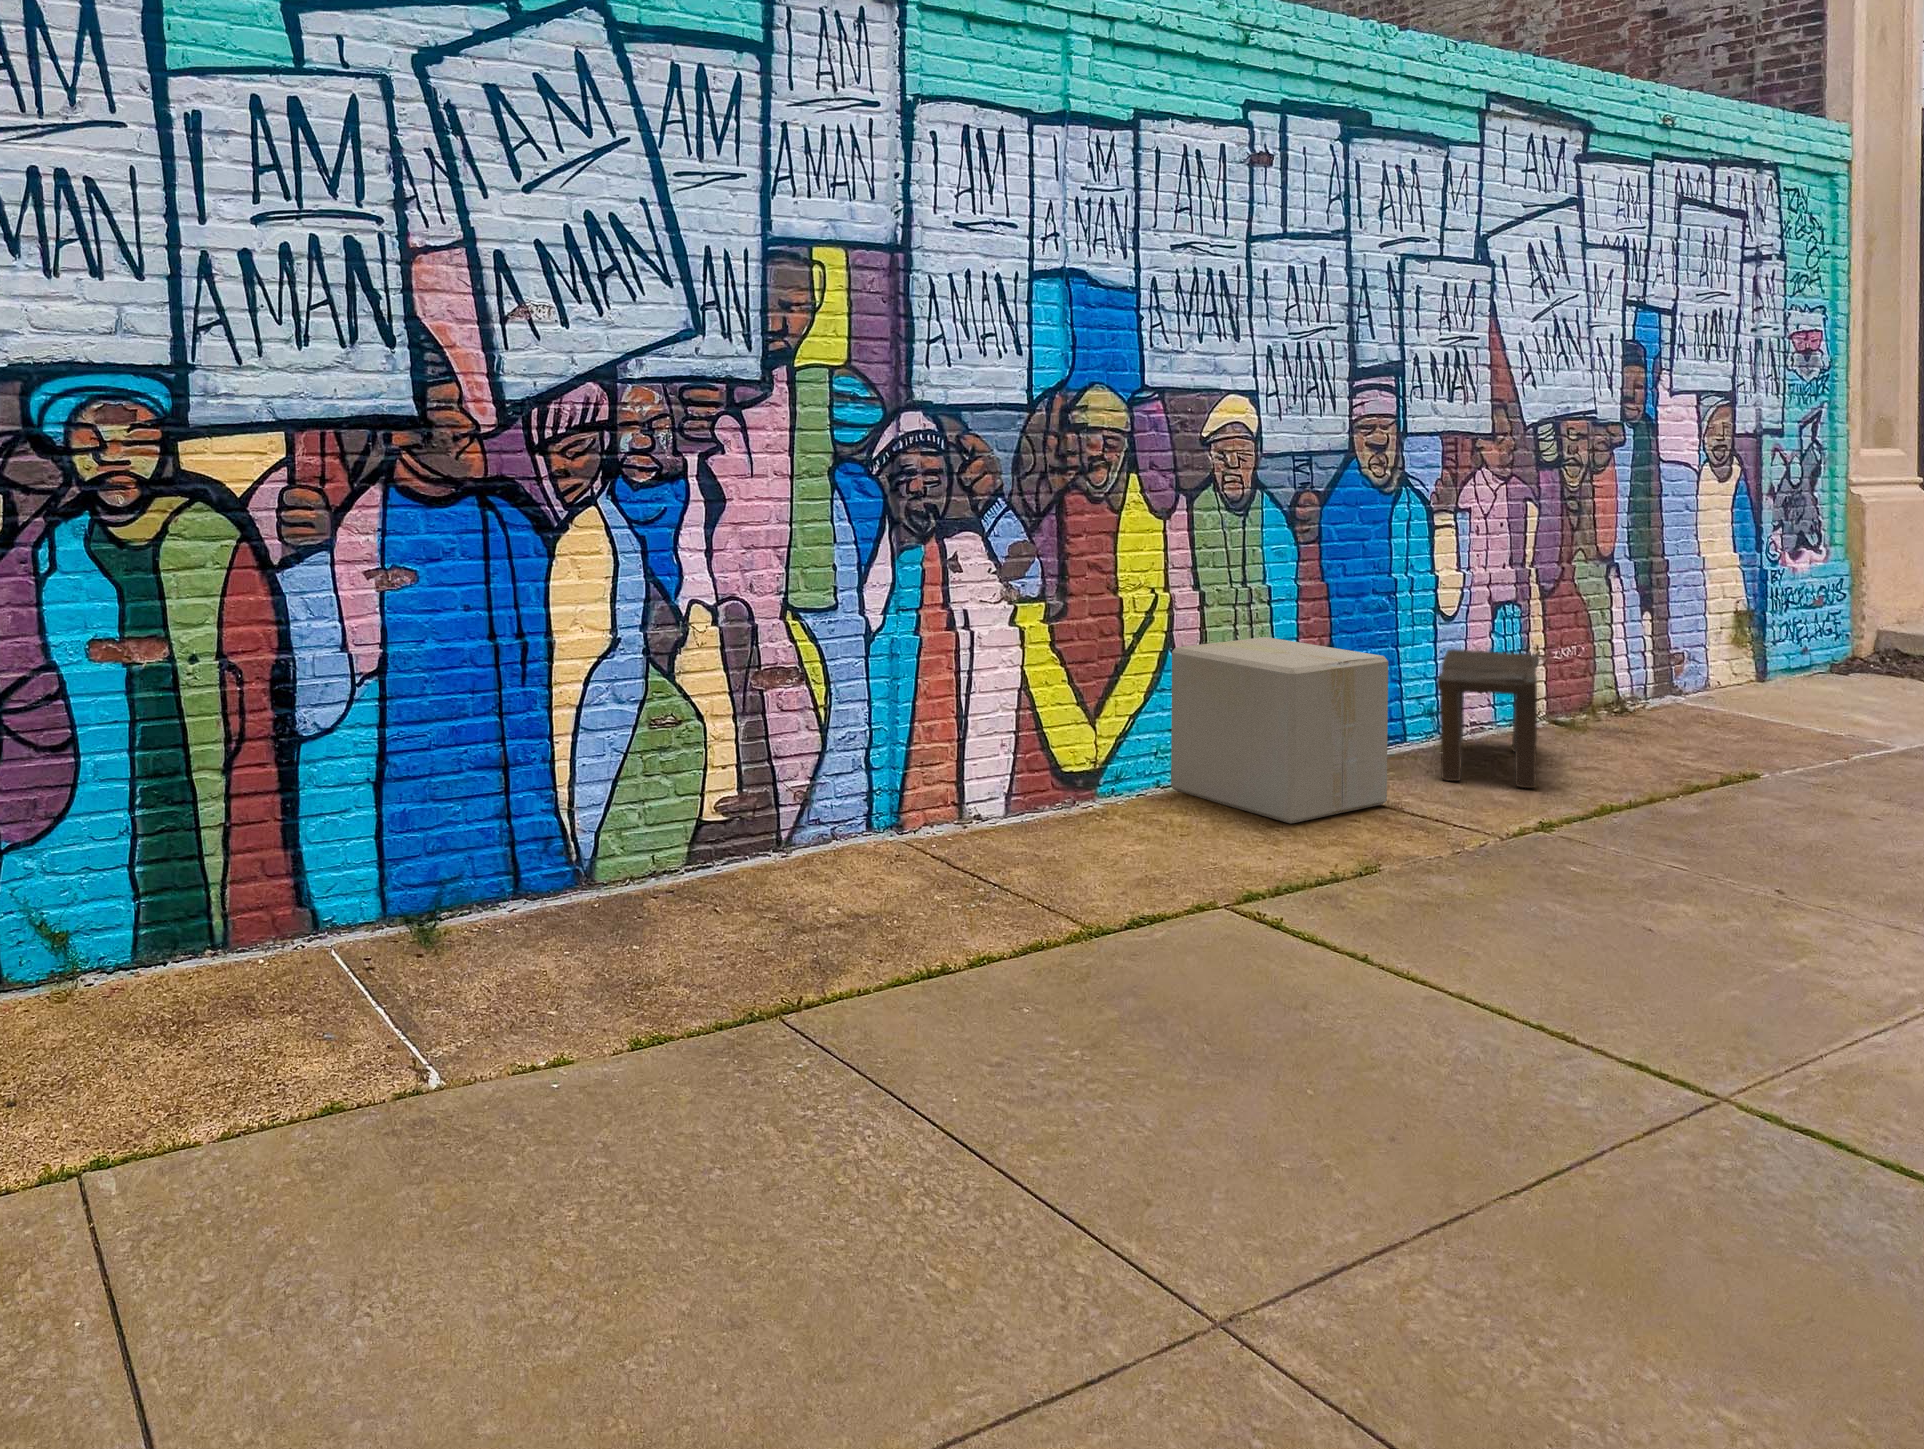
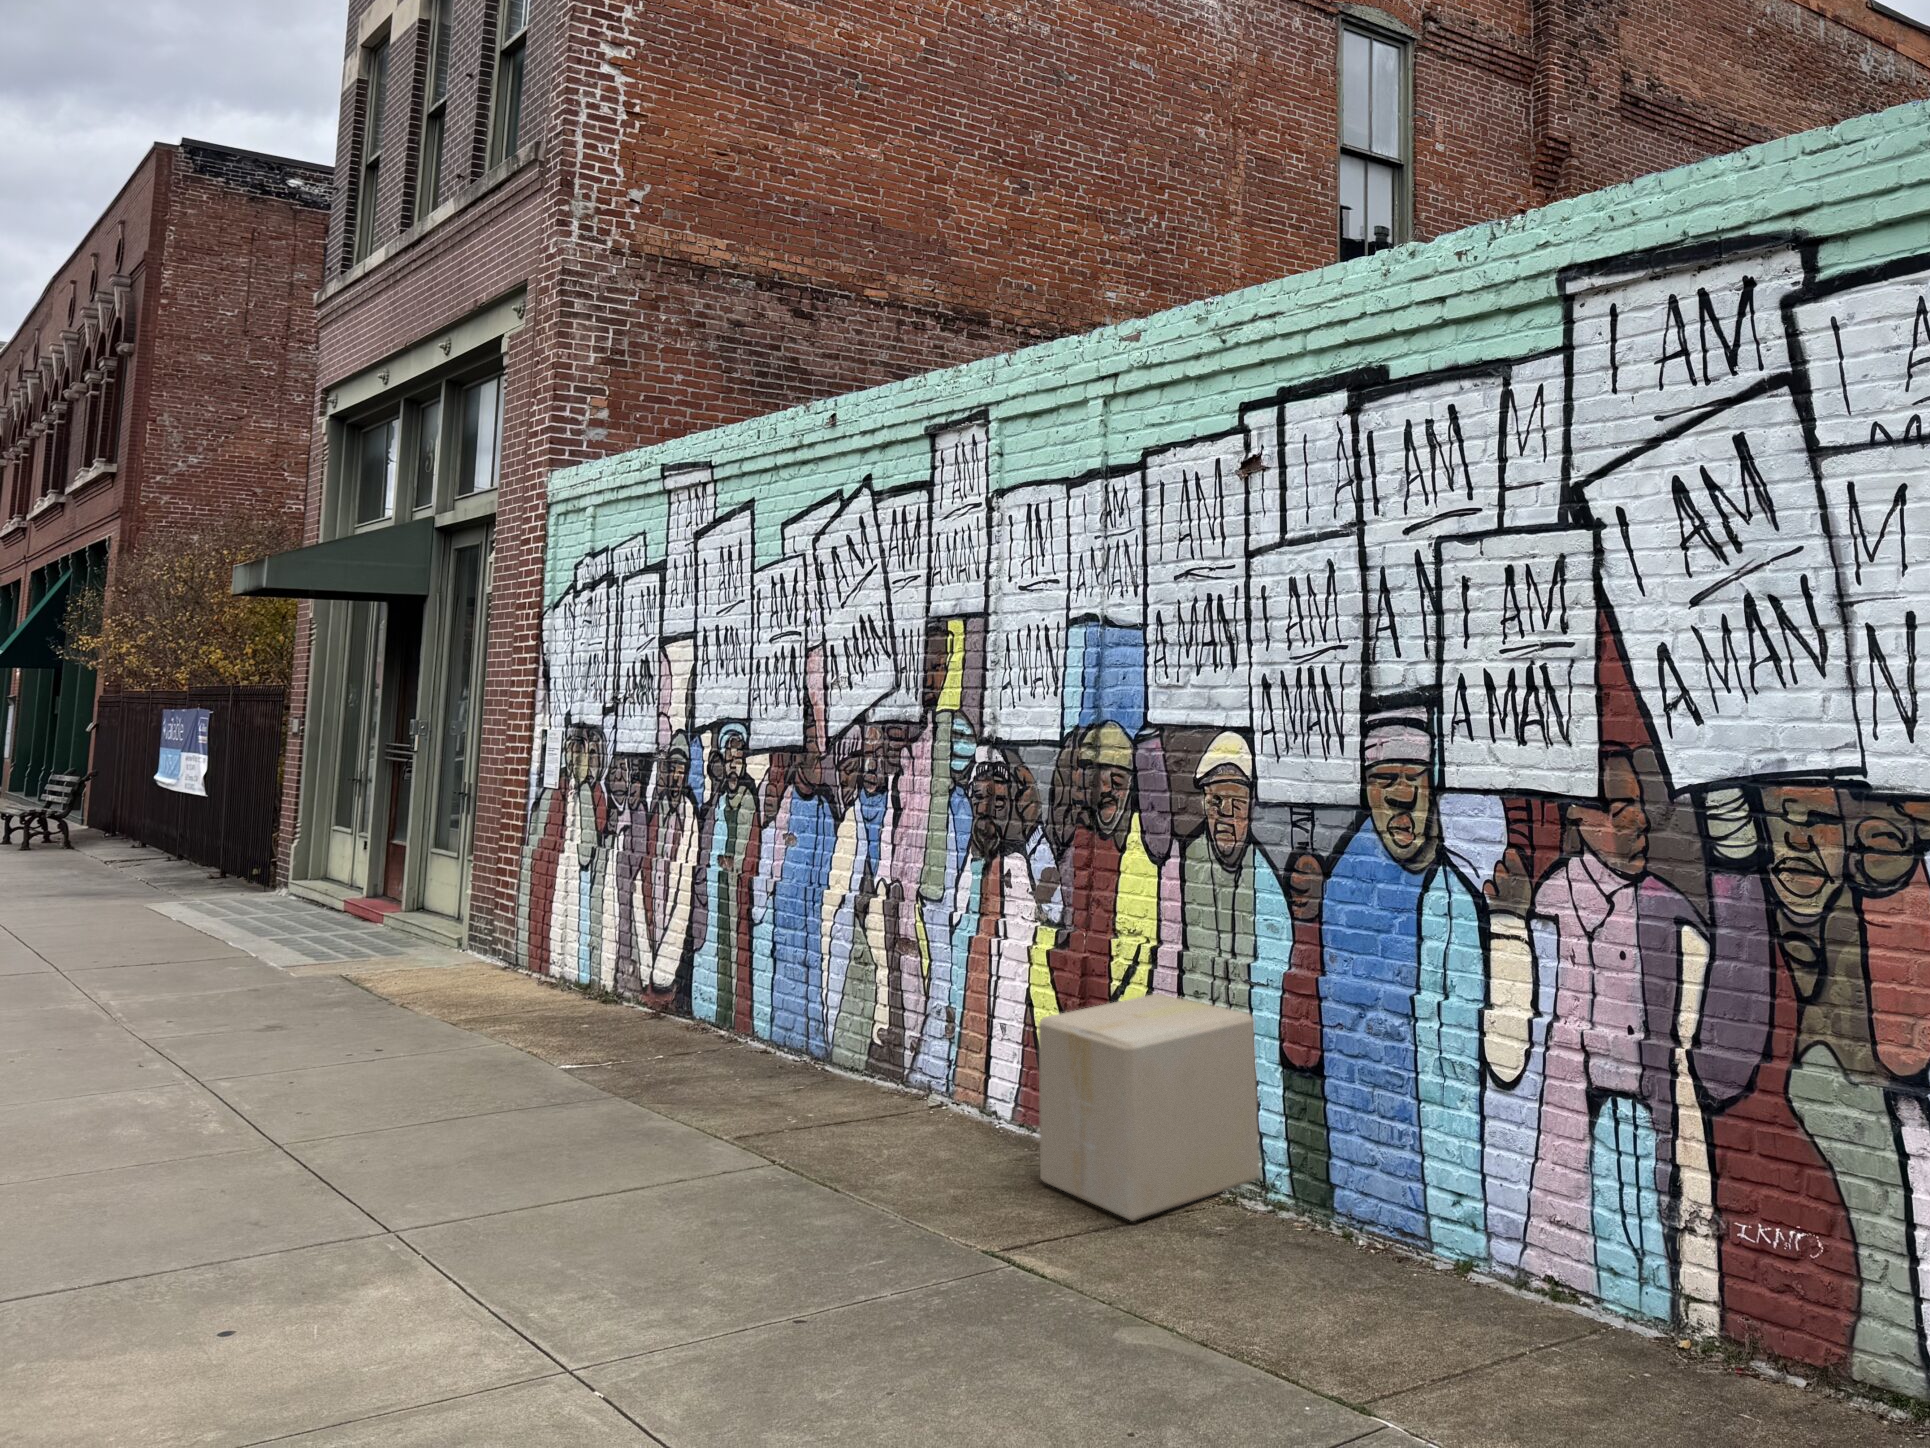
bench: present [1437,649,1539,788] -> none [1237,1118,1521,1331]

